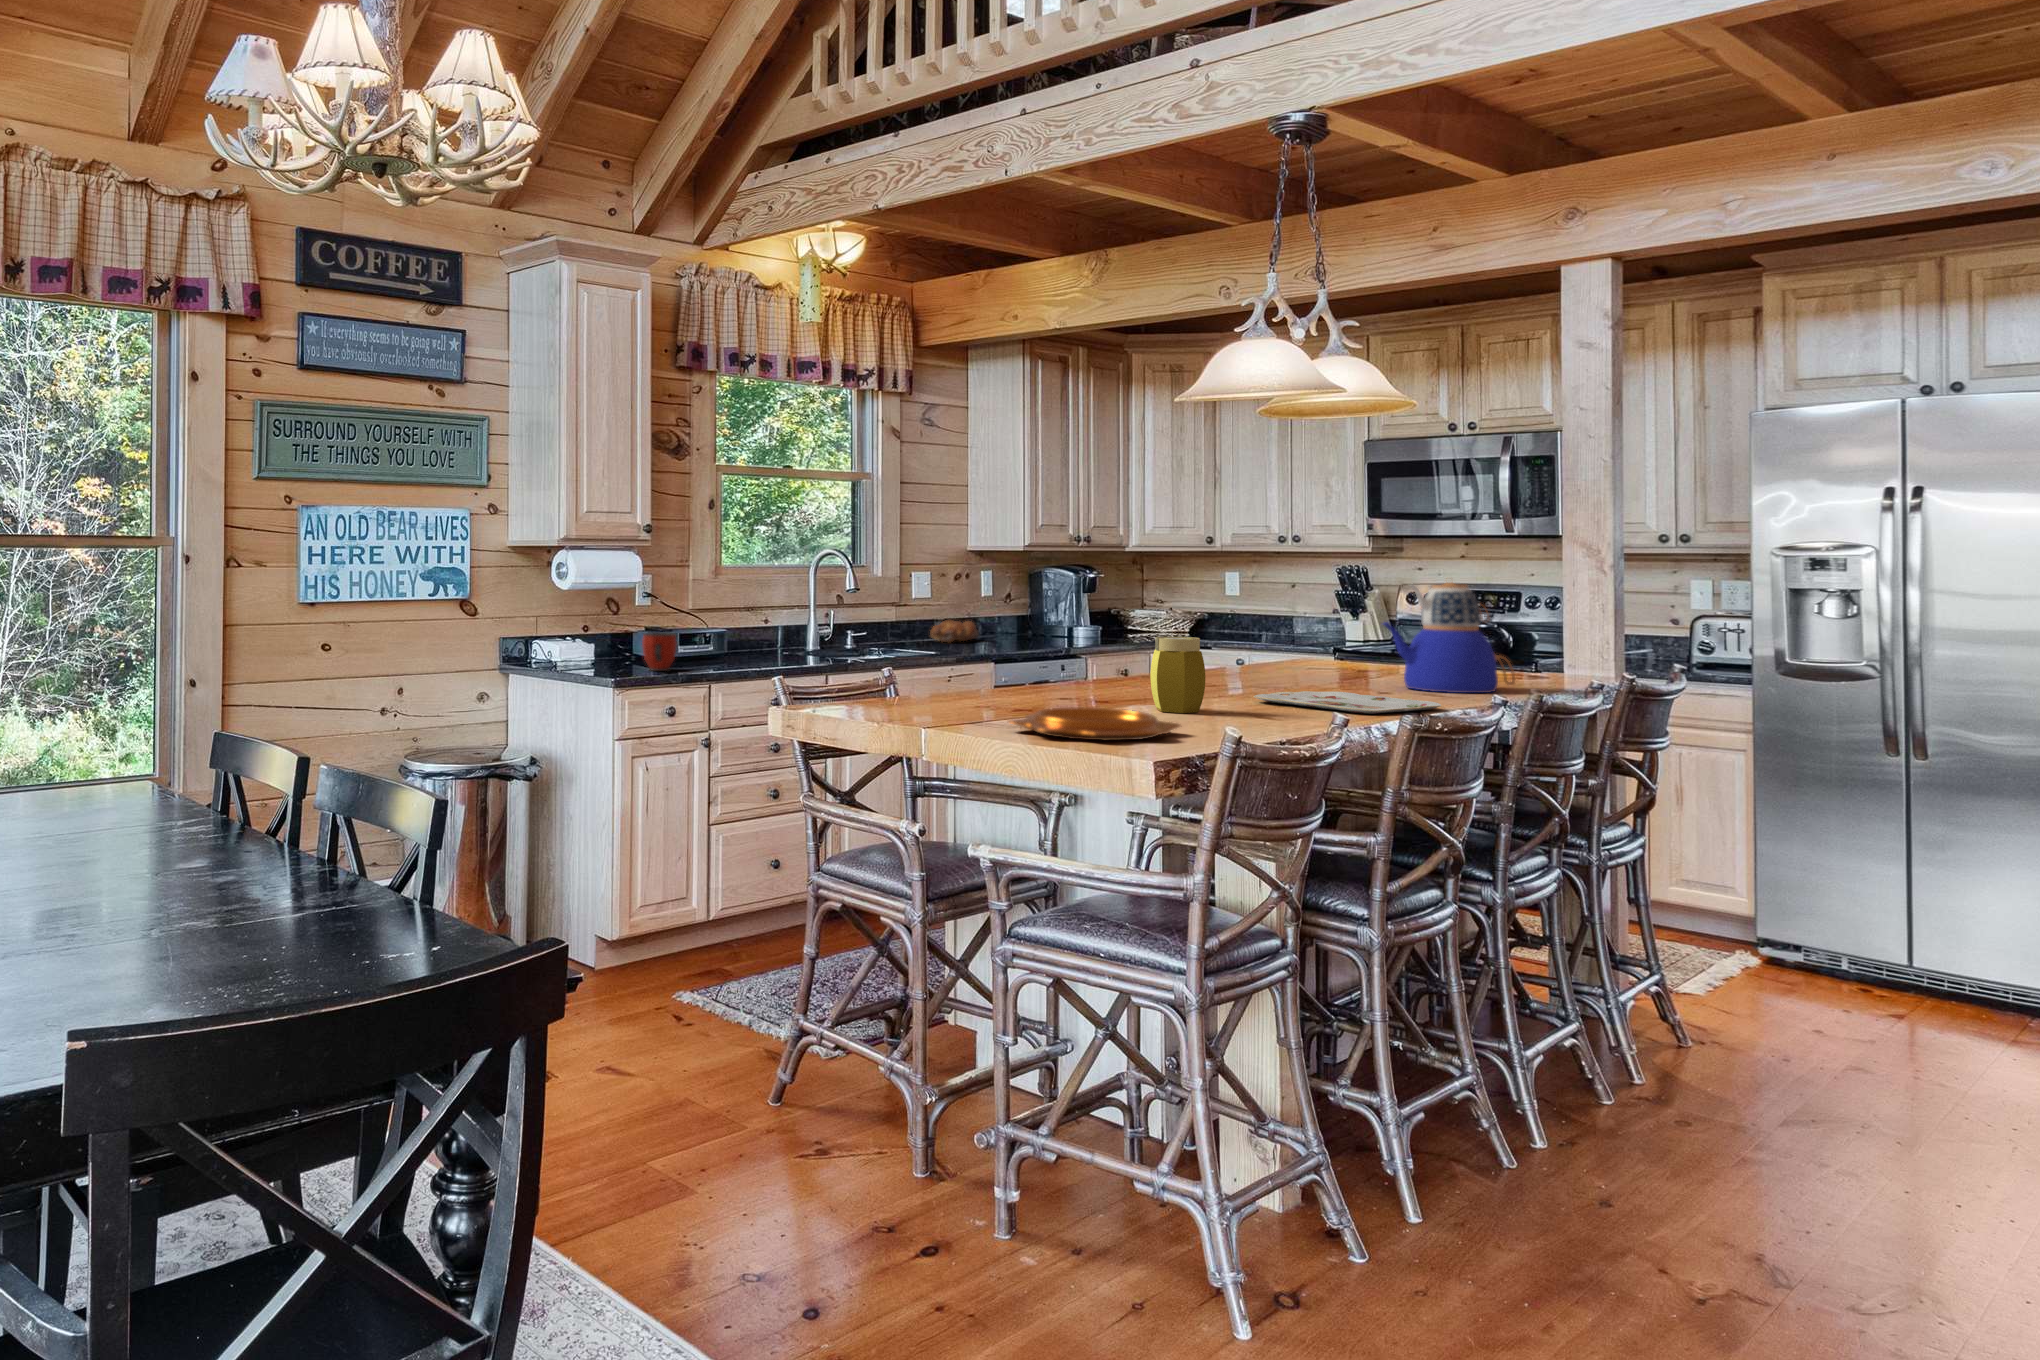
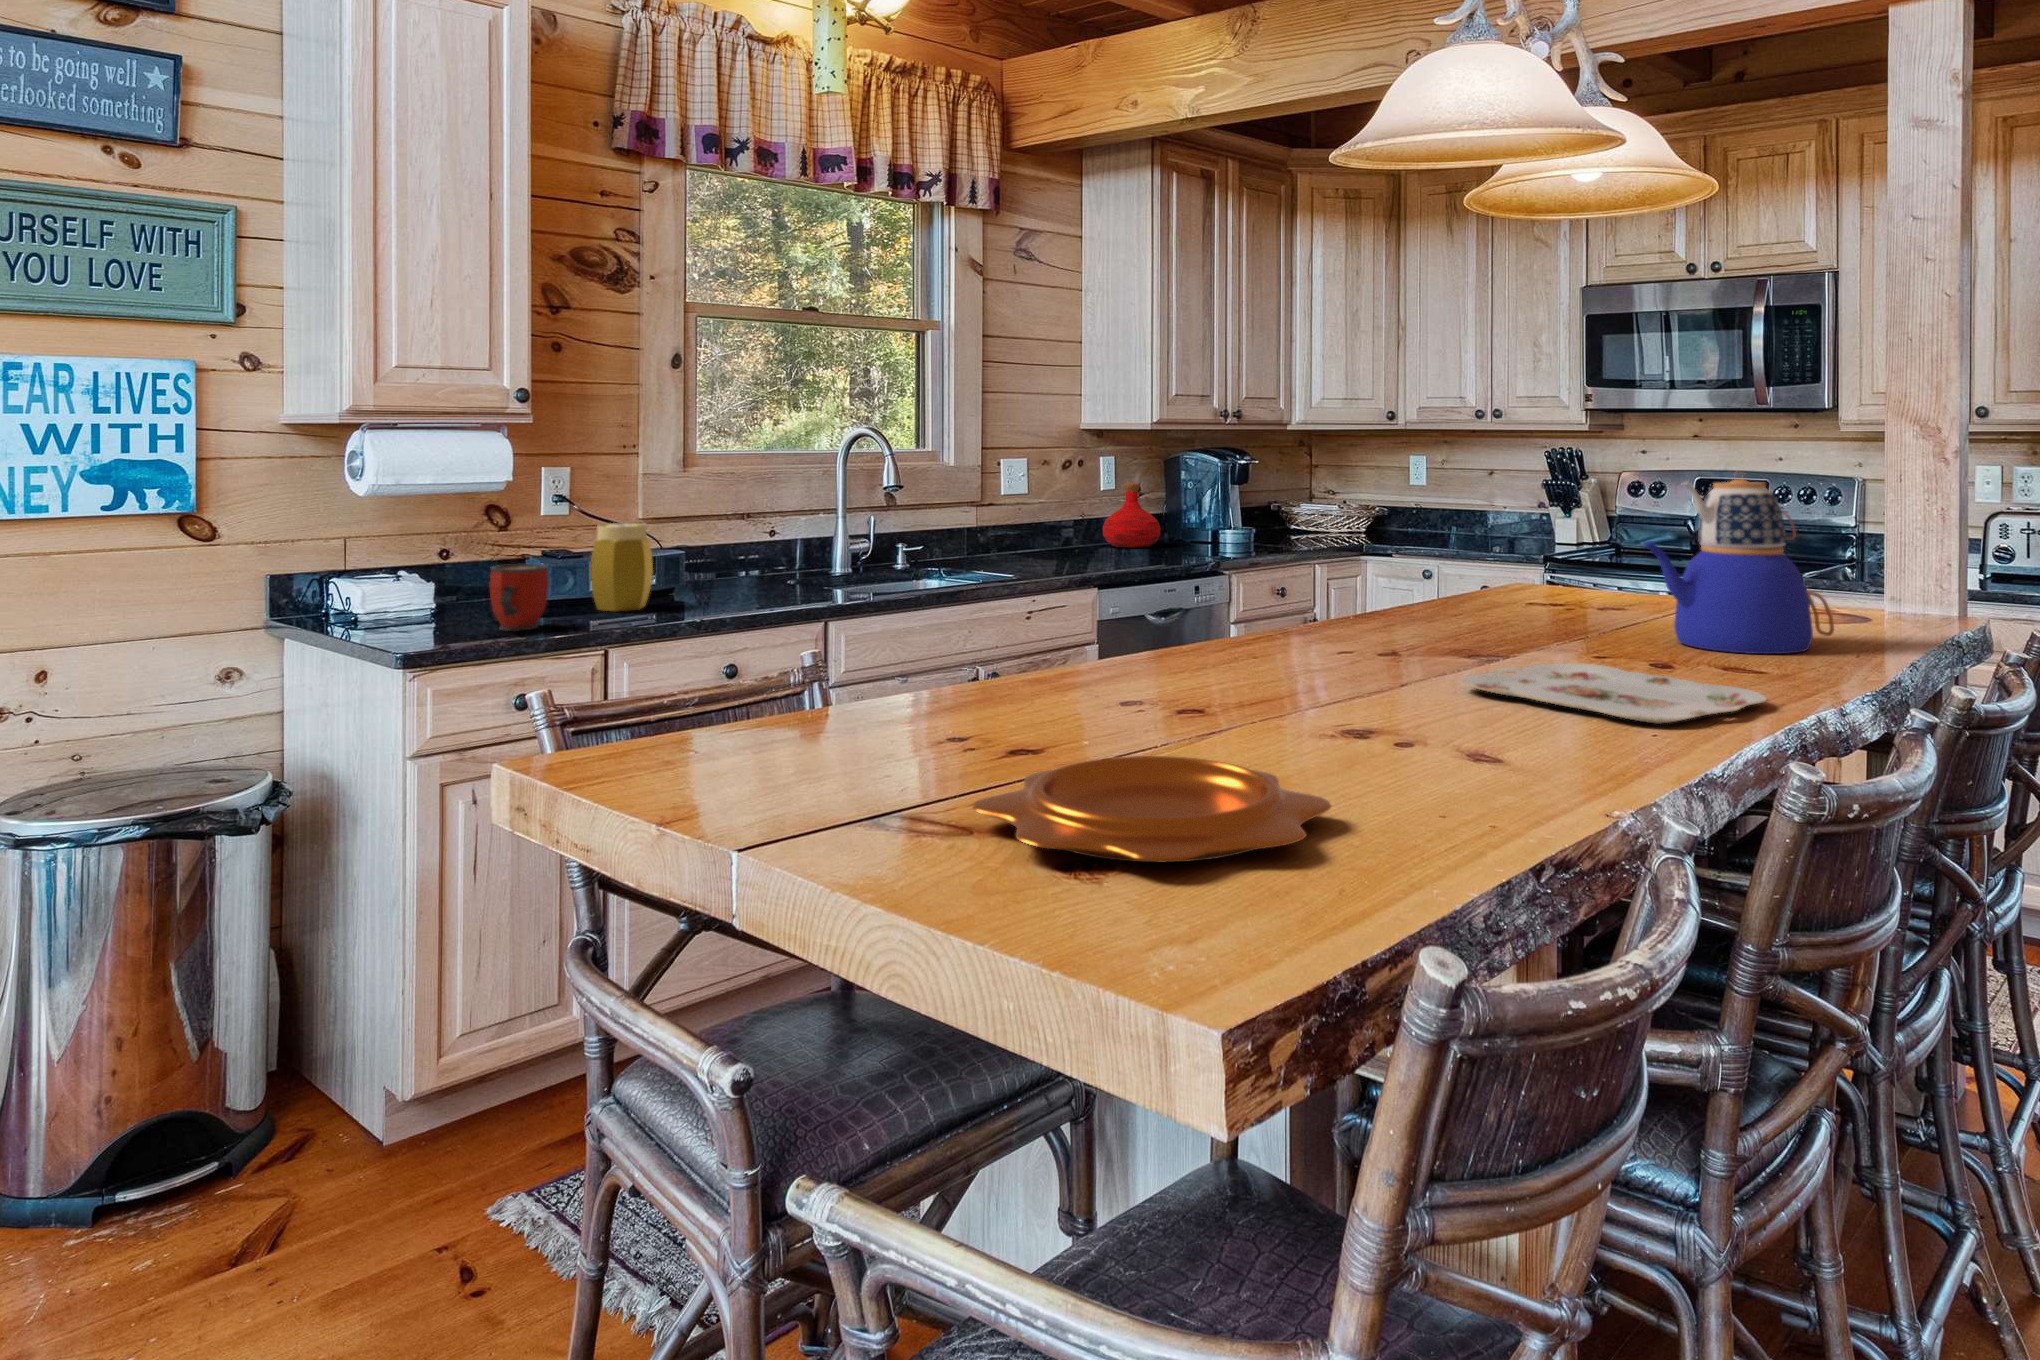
bottle: none [988,592,1032,639] -> present [1103,483,1160,547]
bread loaf: present [930,620,979,642] -> none [1018,523,1087,556]
jar: present [1150,637,1205,713] -> present [590,523,653,611]

